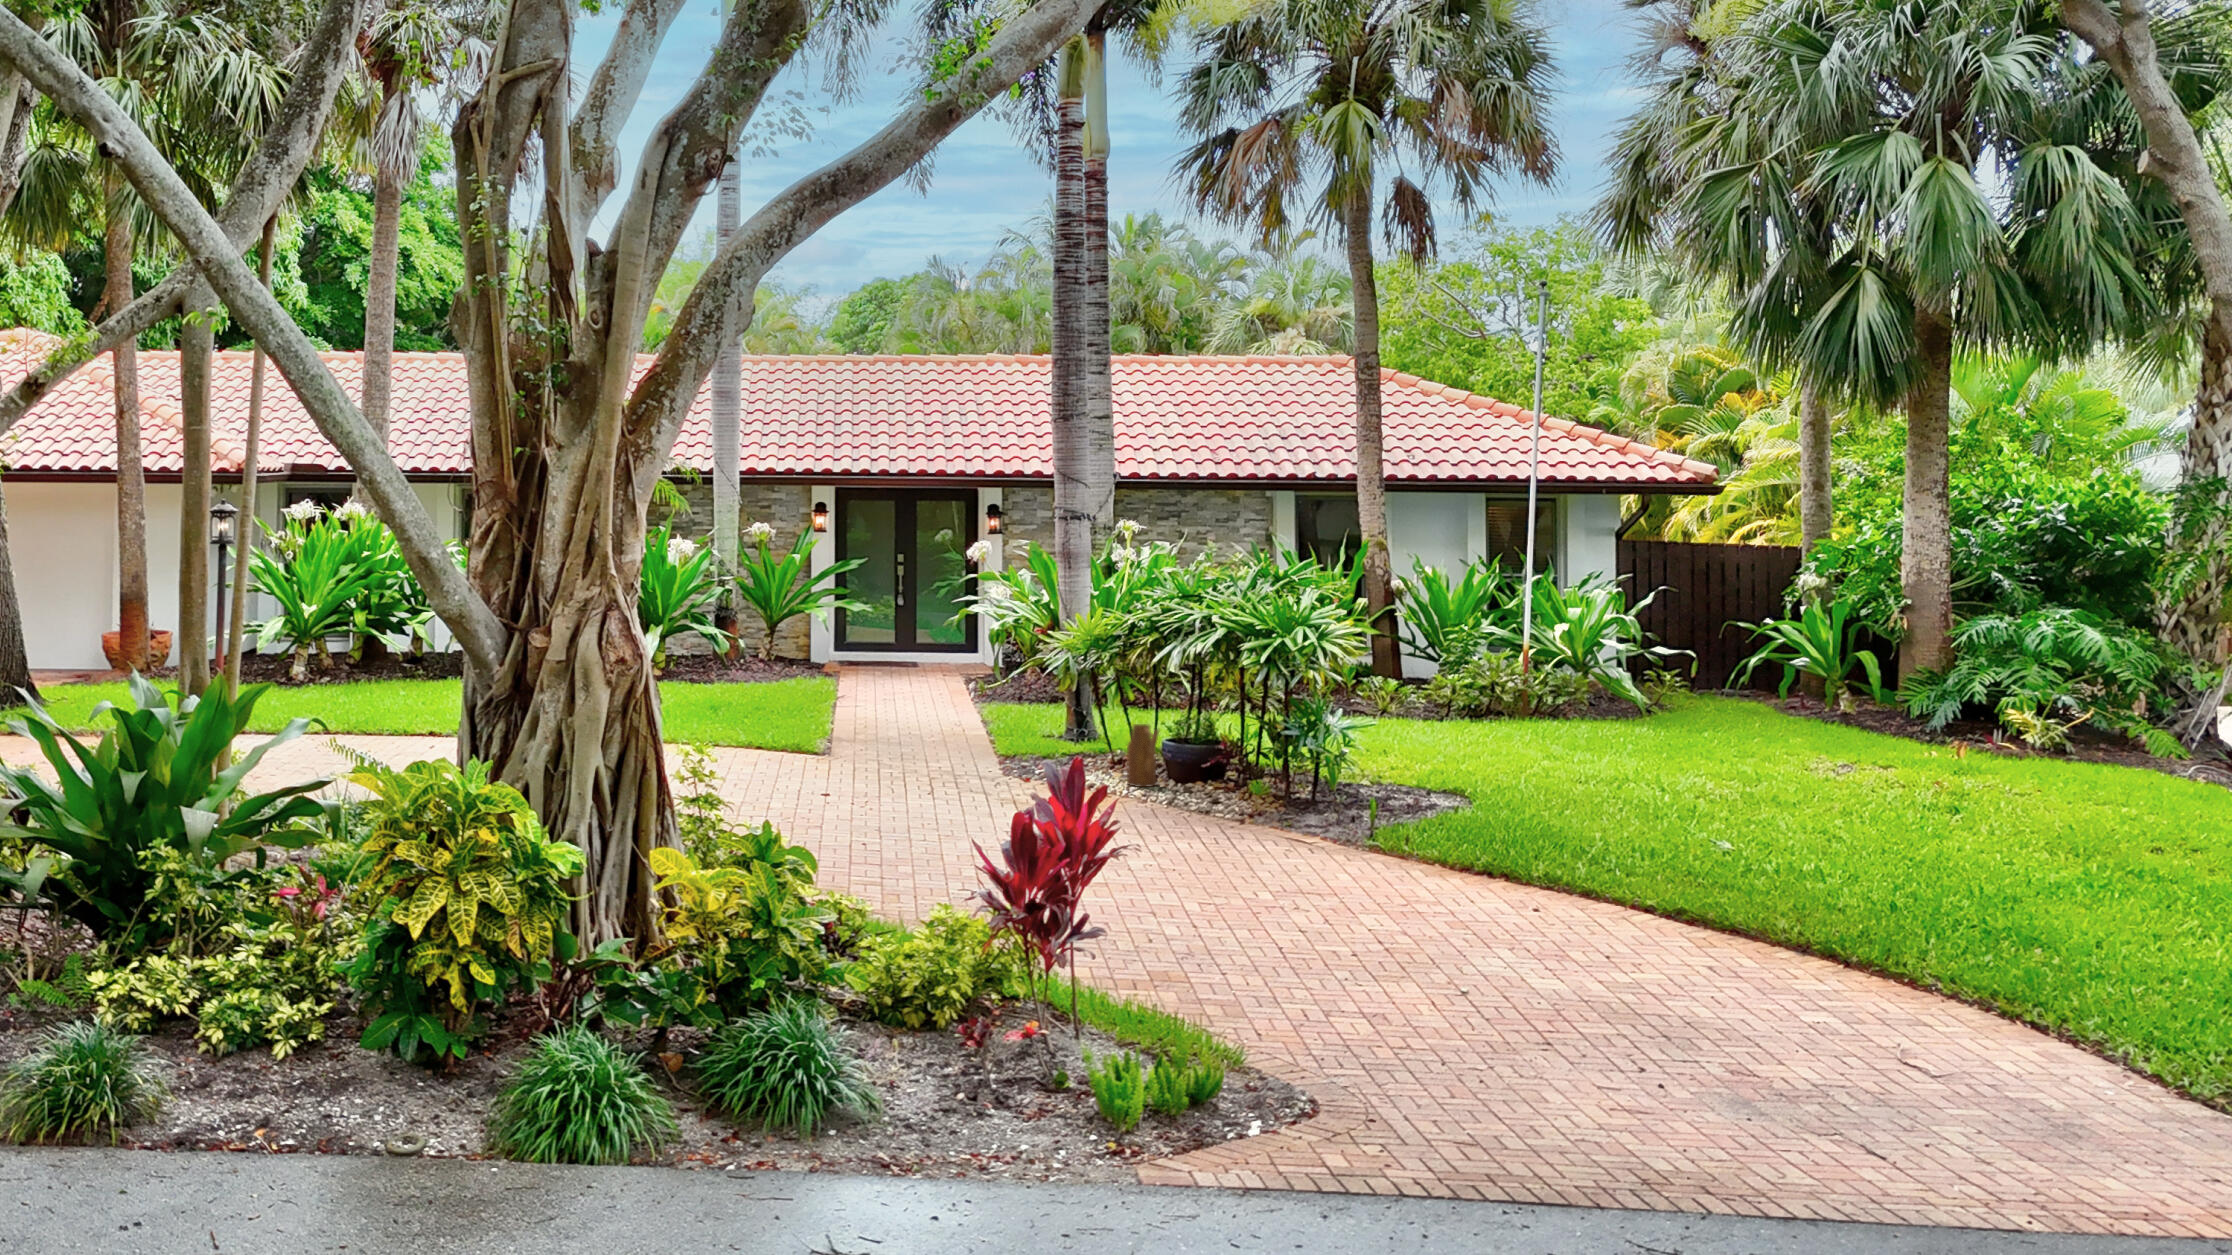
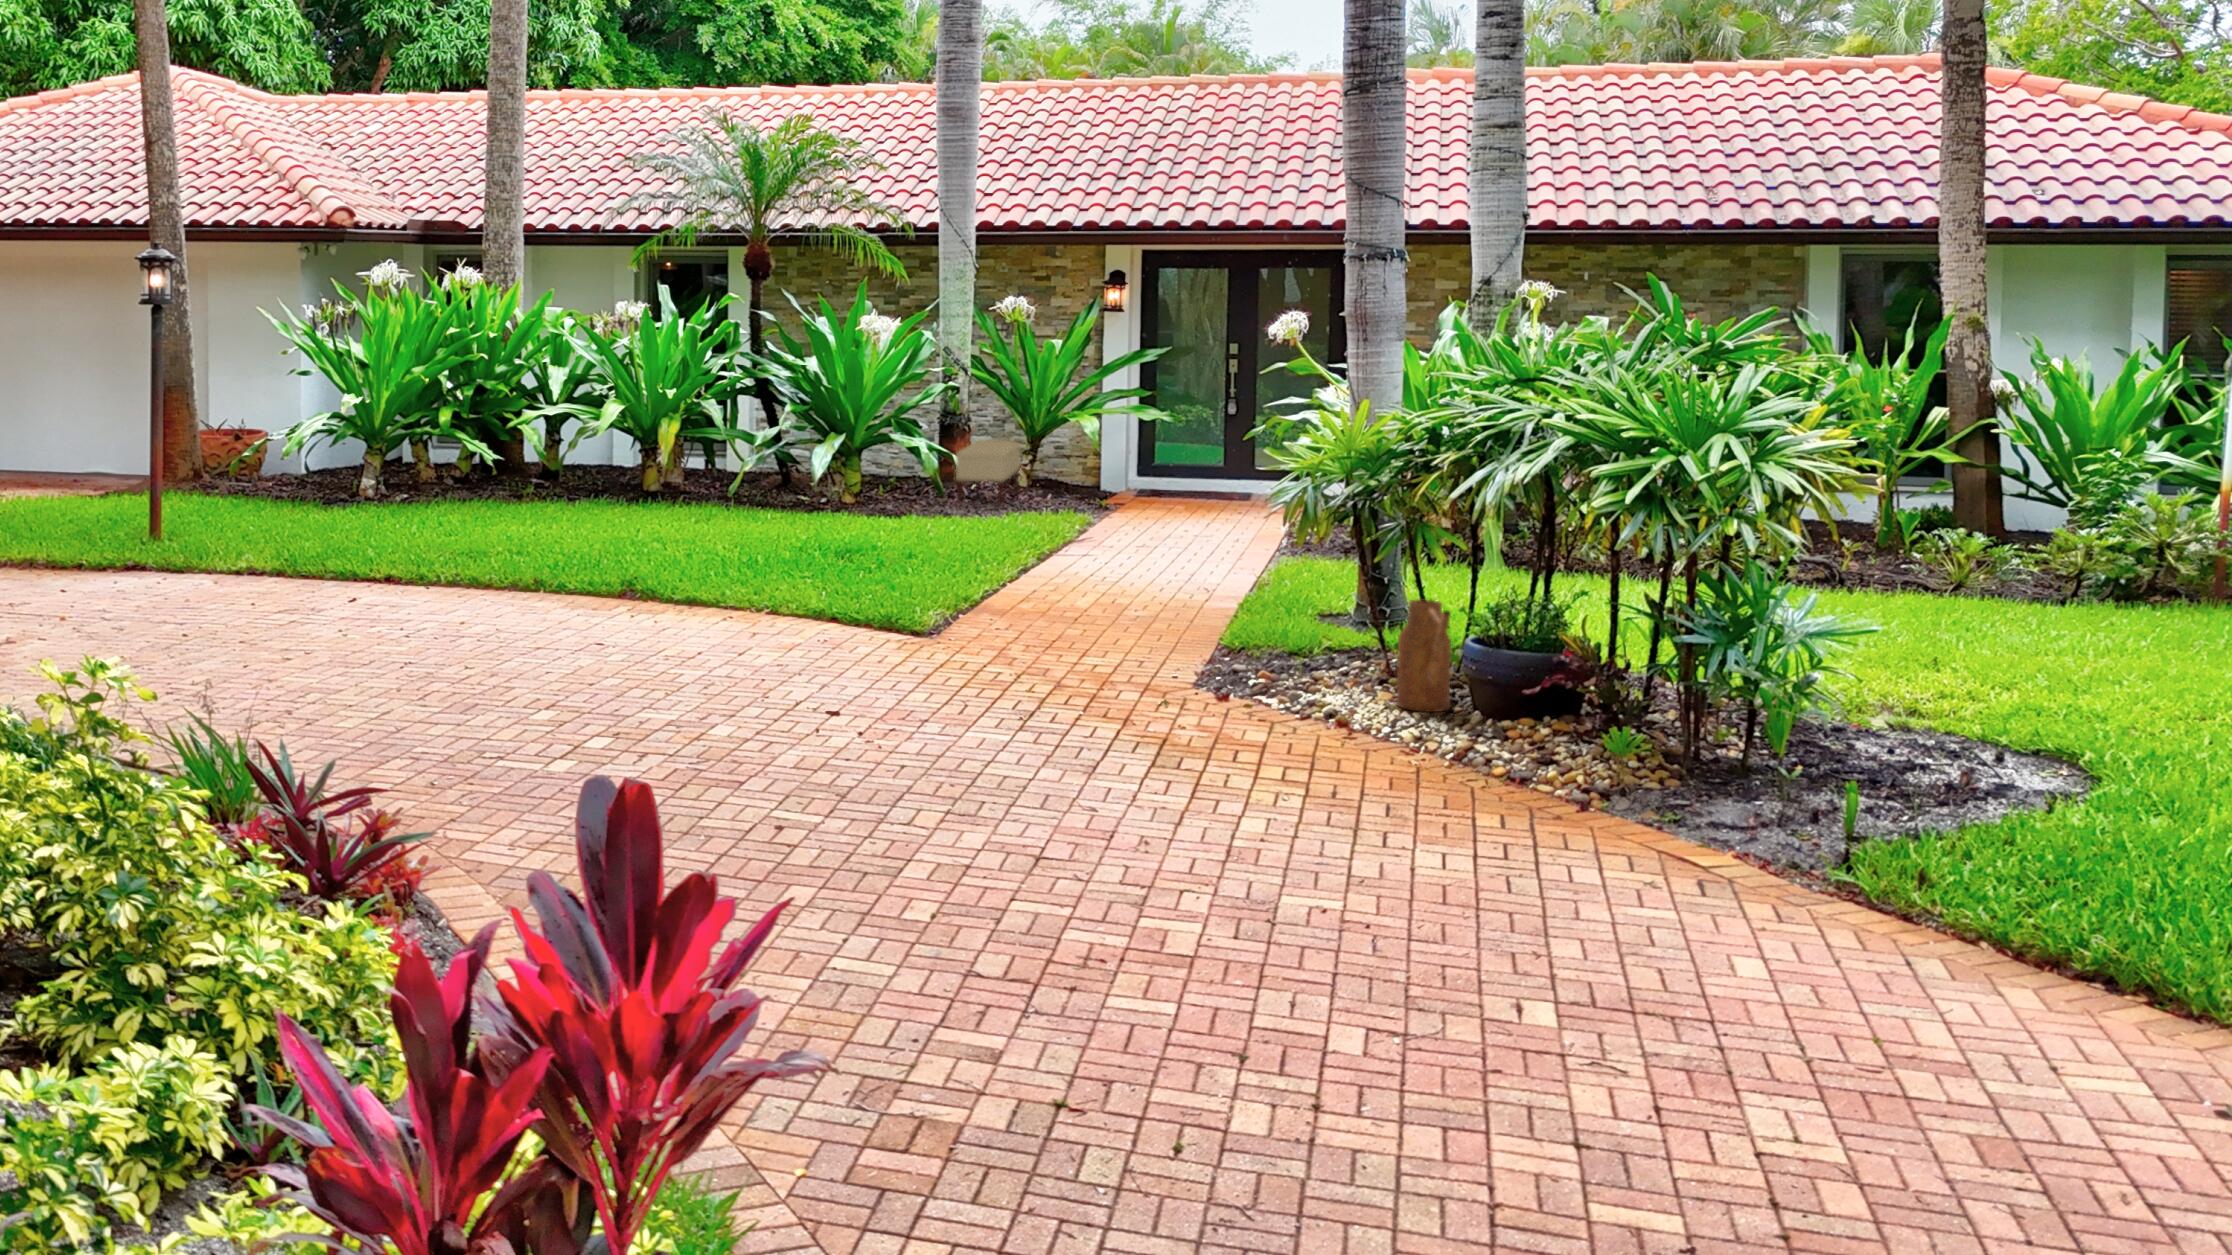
bench: none [735,632,772,682] -> present [956,440,1020,507]

